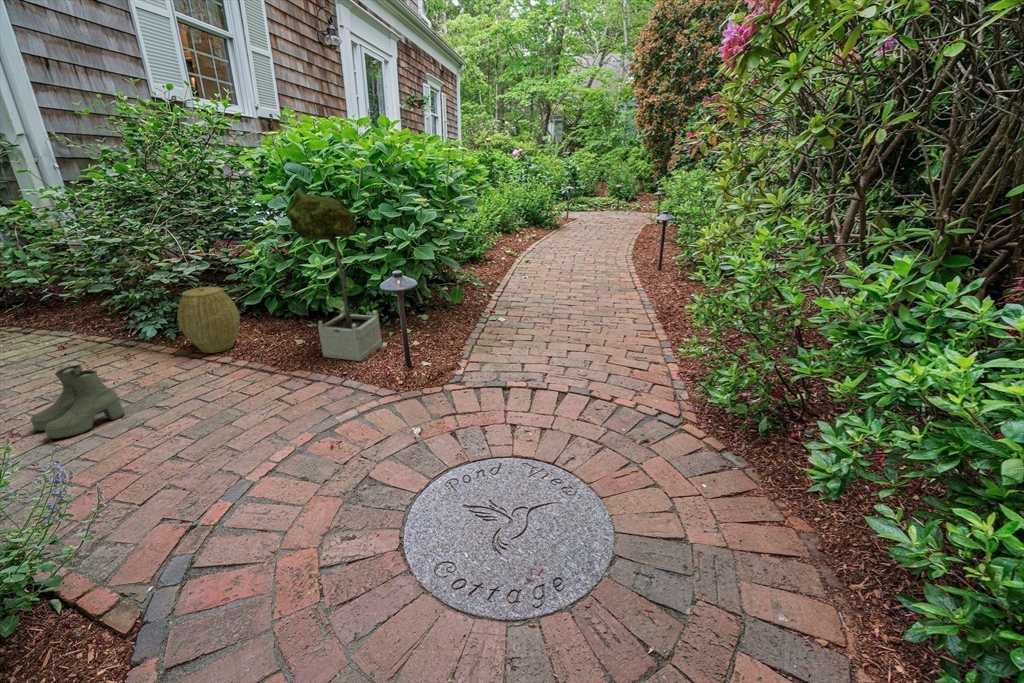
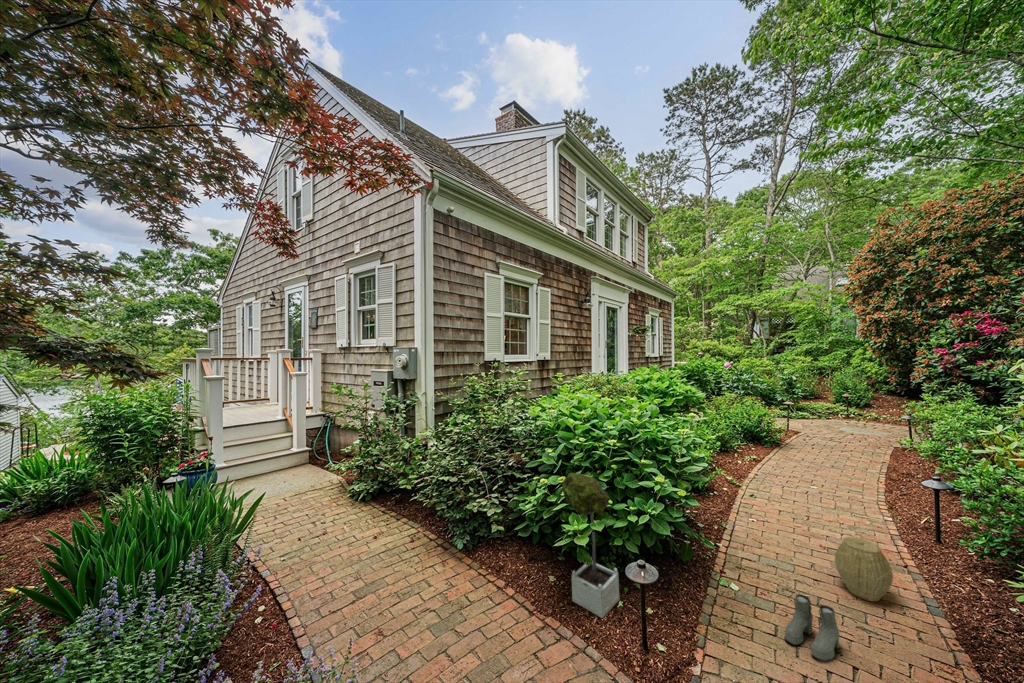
woven basket: present [178,287,240,353] -> present [835,537,893,601]
boots: present [31,365,125,439] -> present [785,594,839,661]

